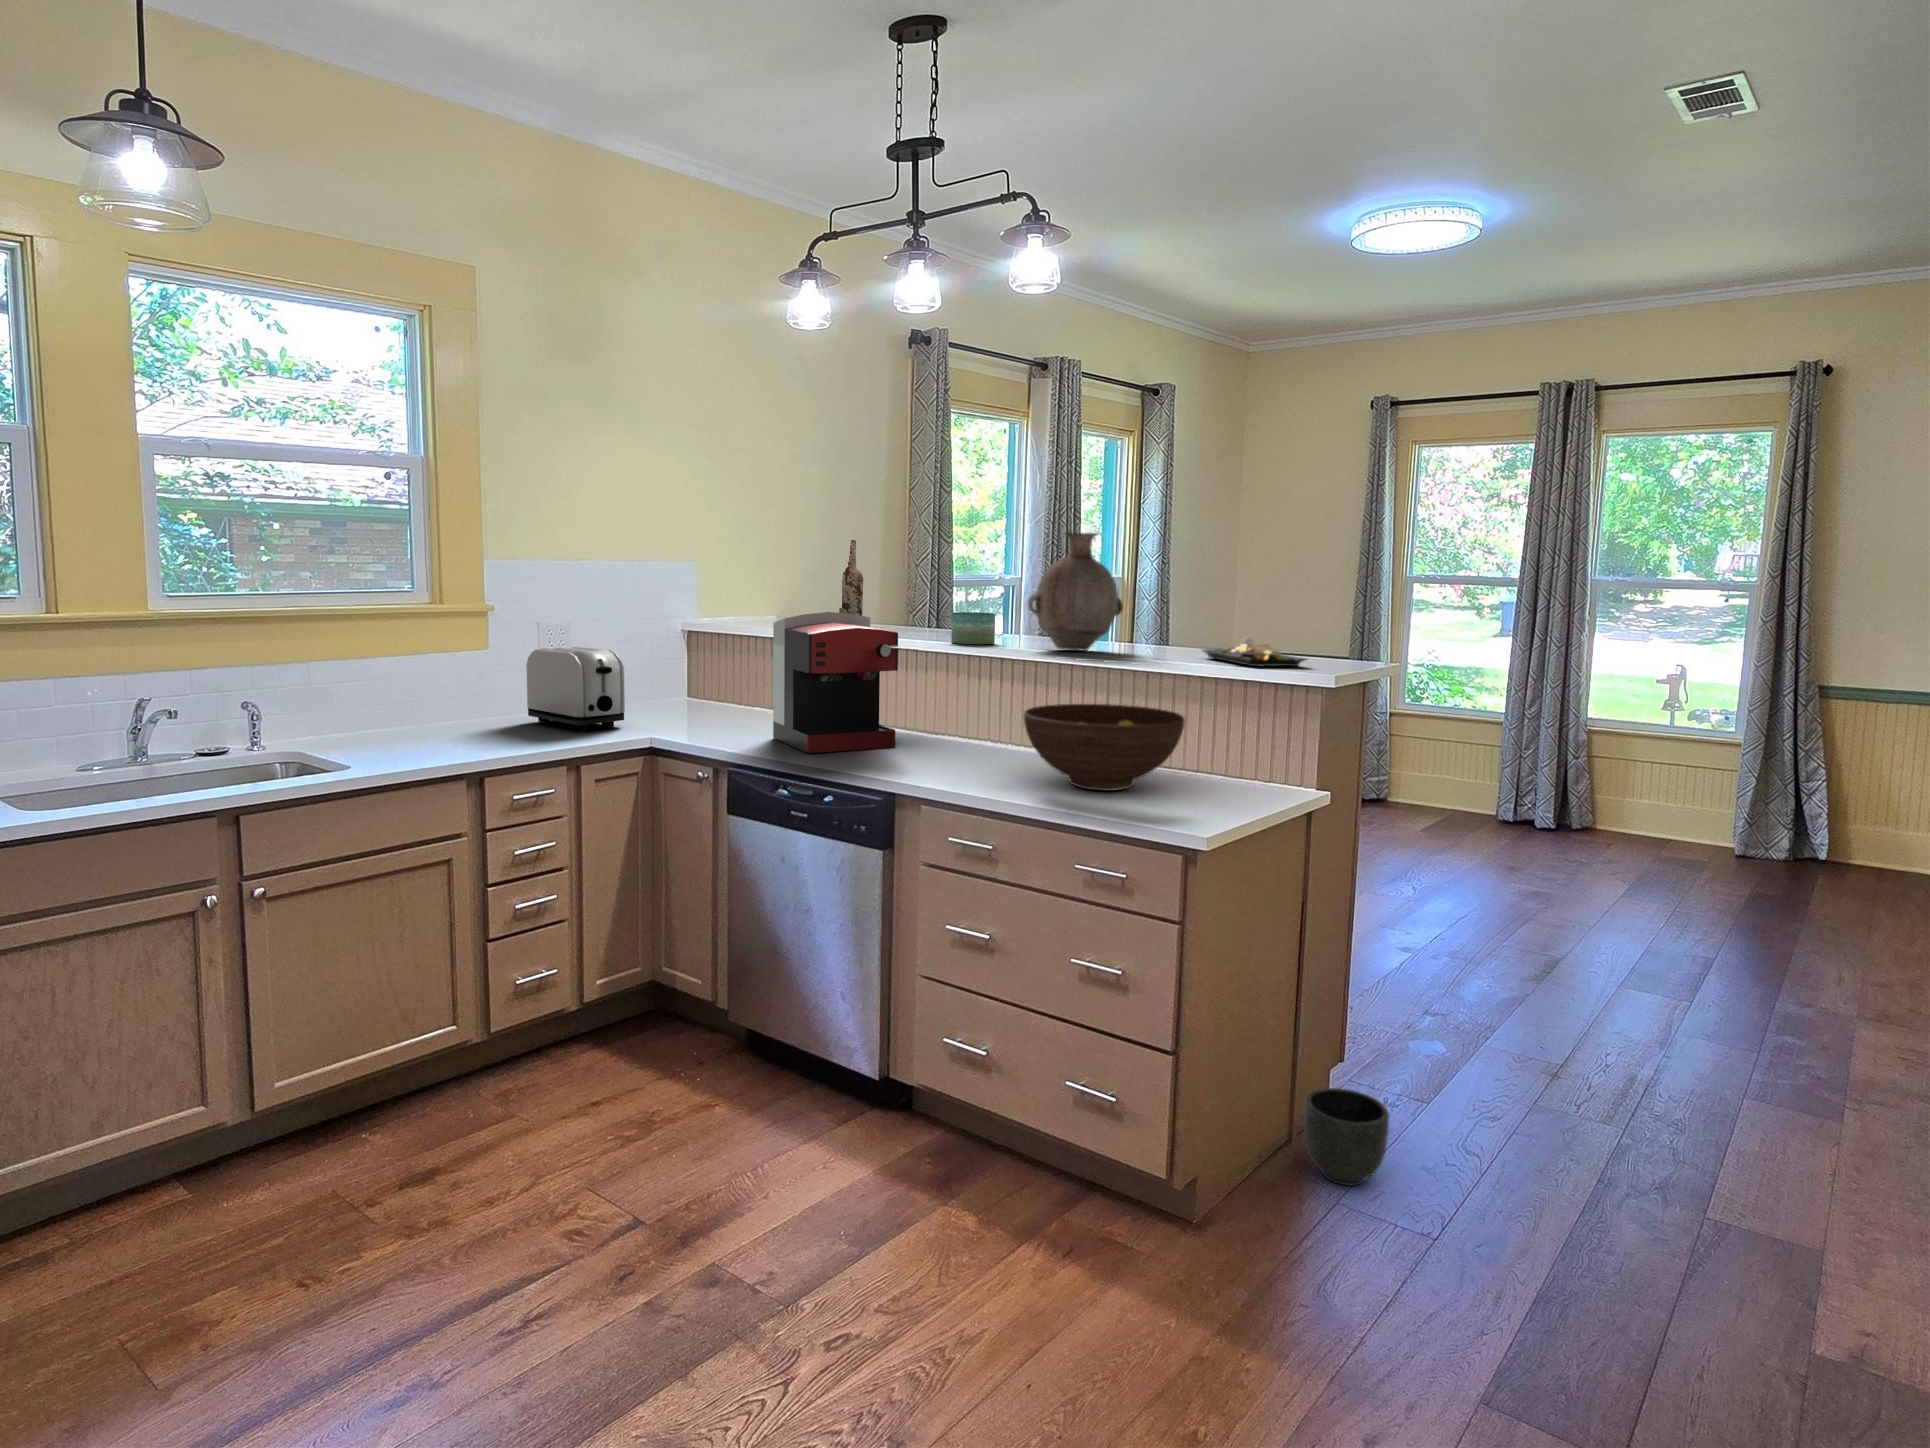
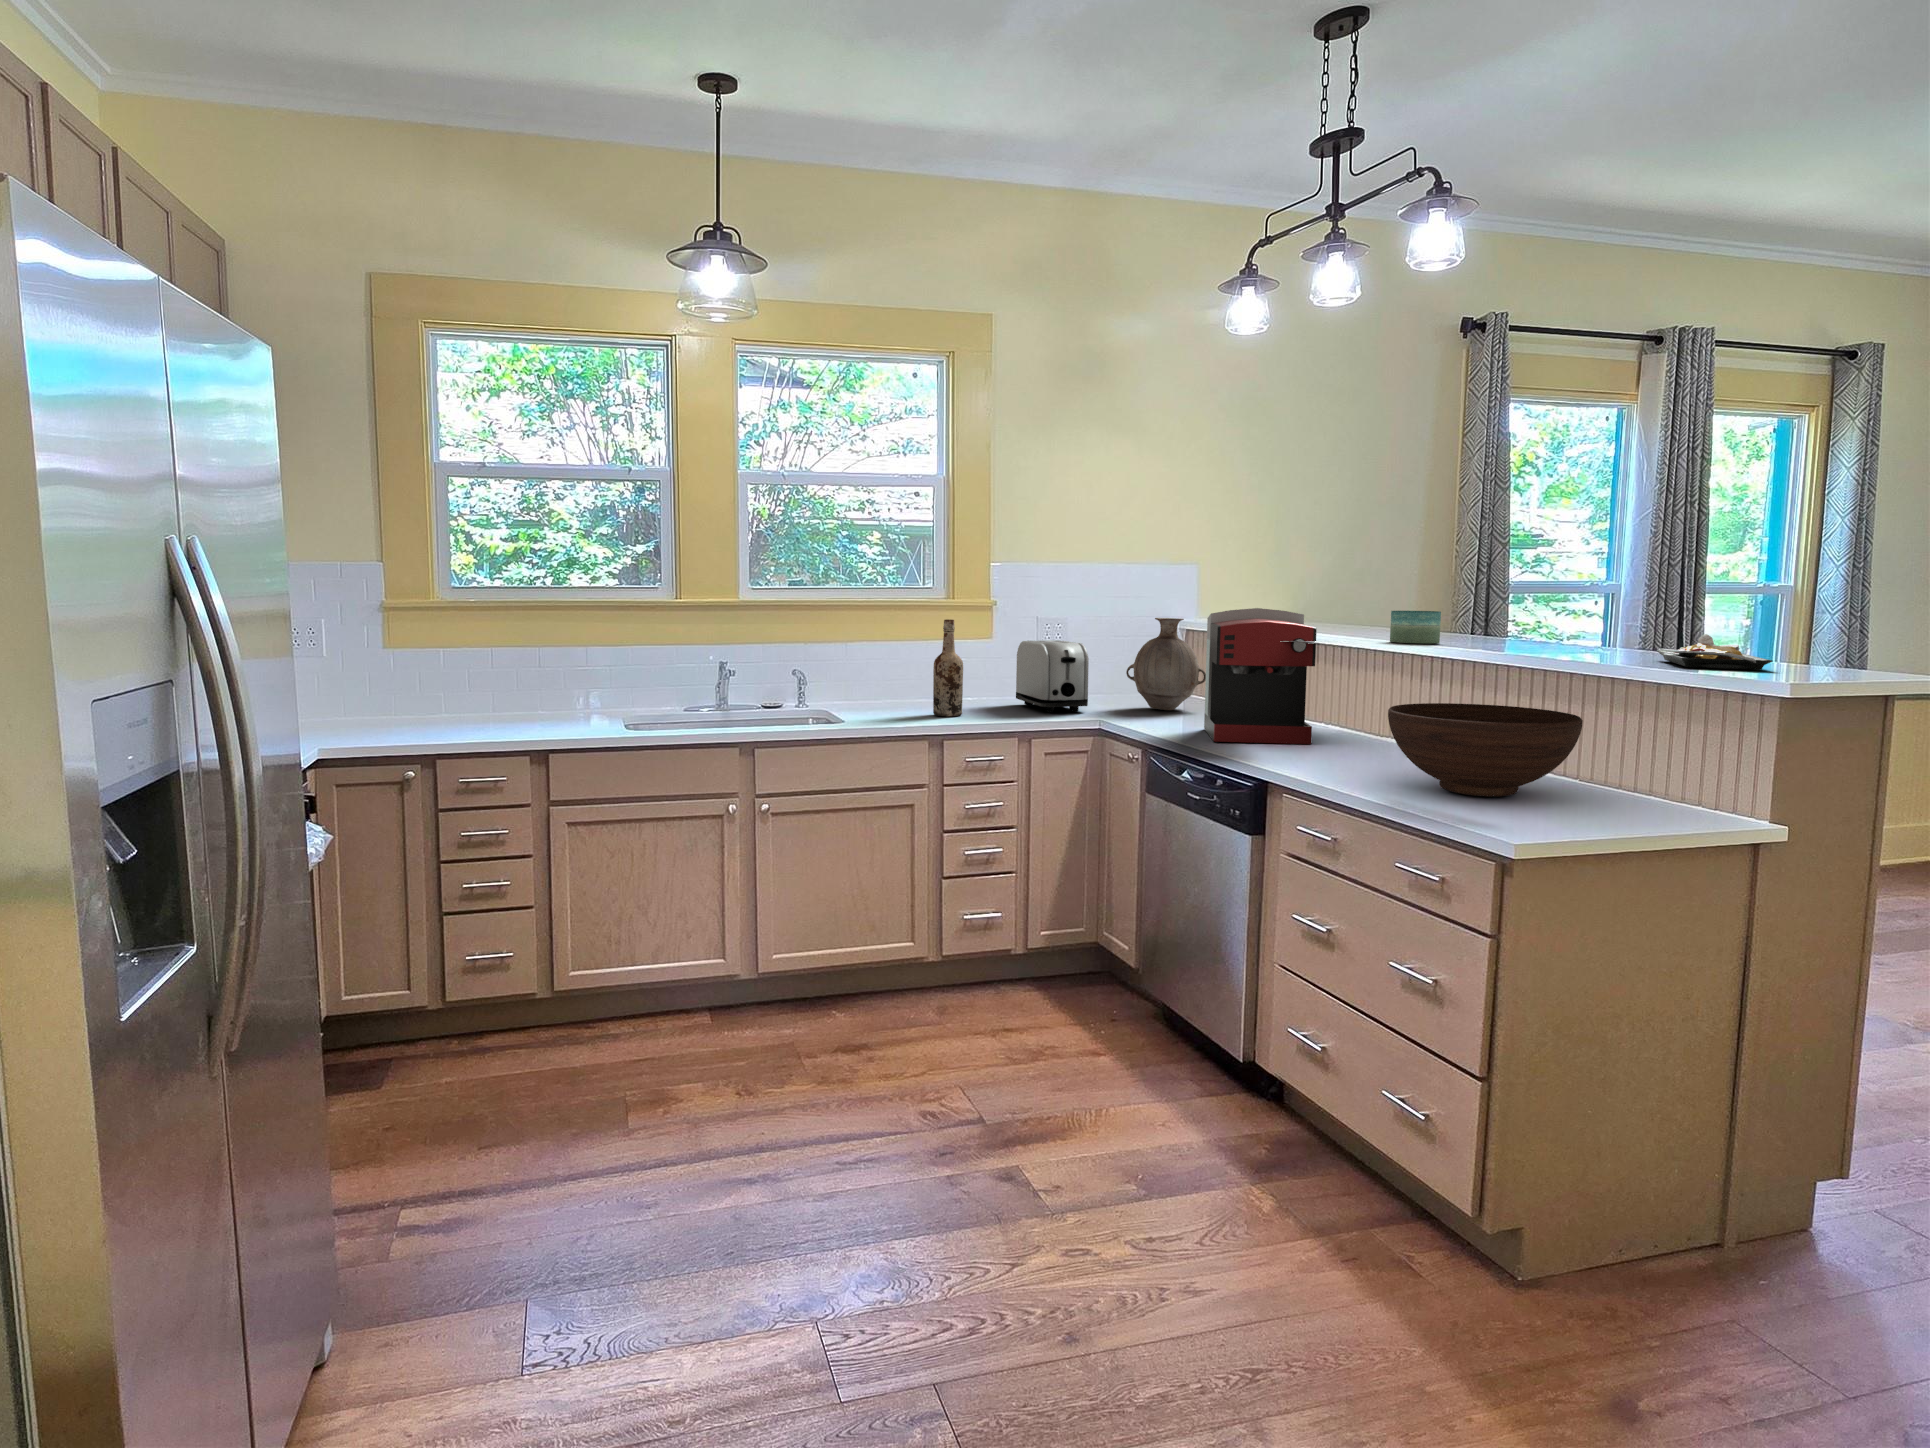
vase: present [1028,532,1123,651] -> present [1126,618,1206,710]
wine bottle: present [839,540,863,616] -> present [933,619,963,716]
planter: present [1304,1088,1389,1186] -> none [1726,1197,1853,1327]

